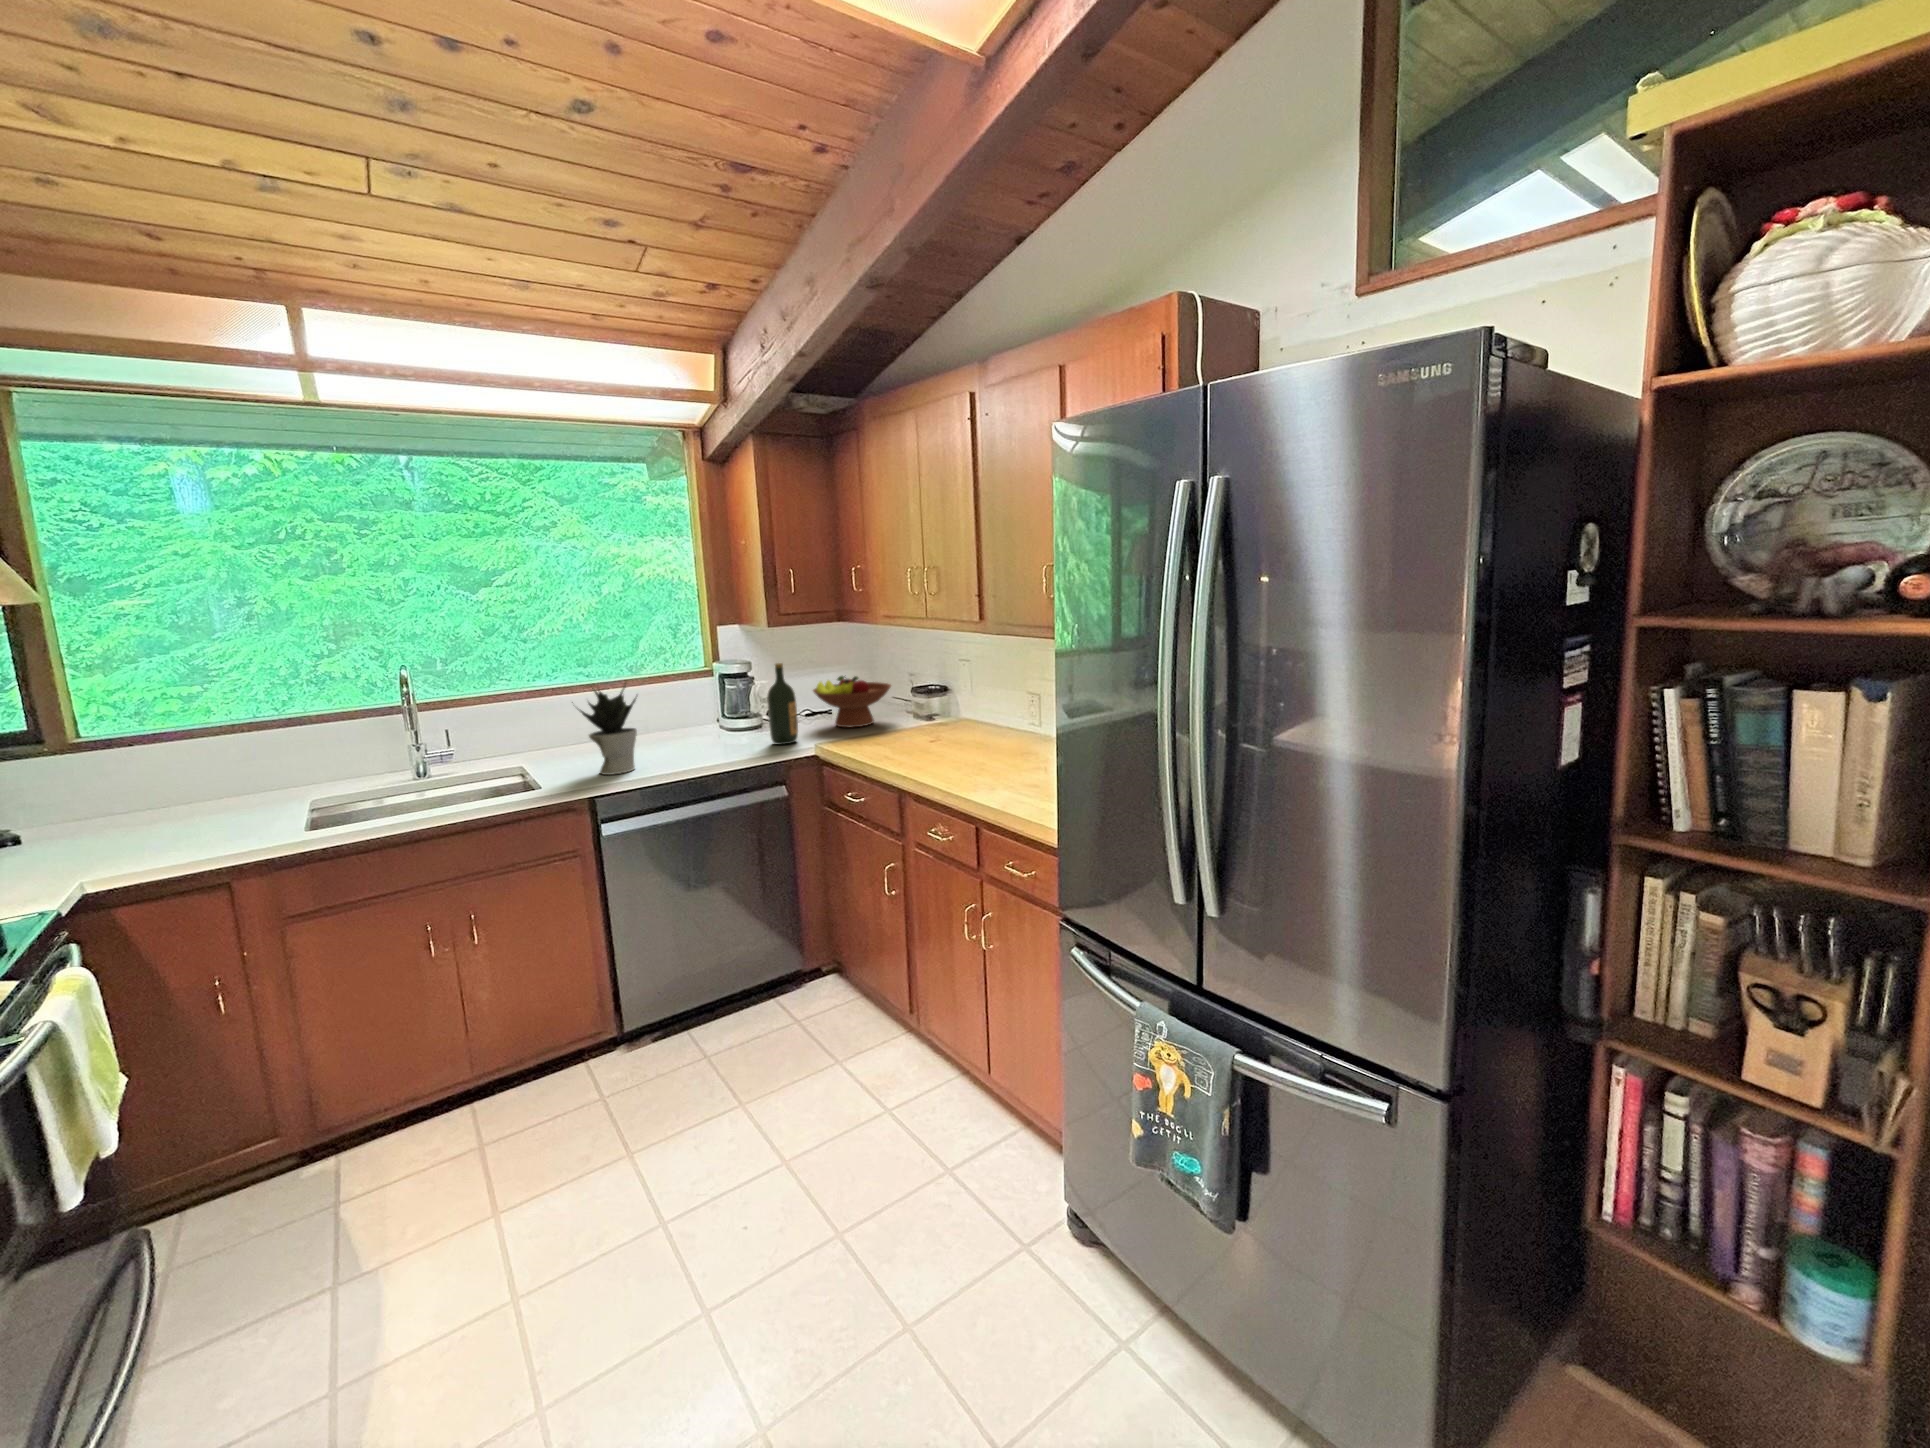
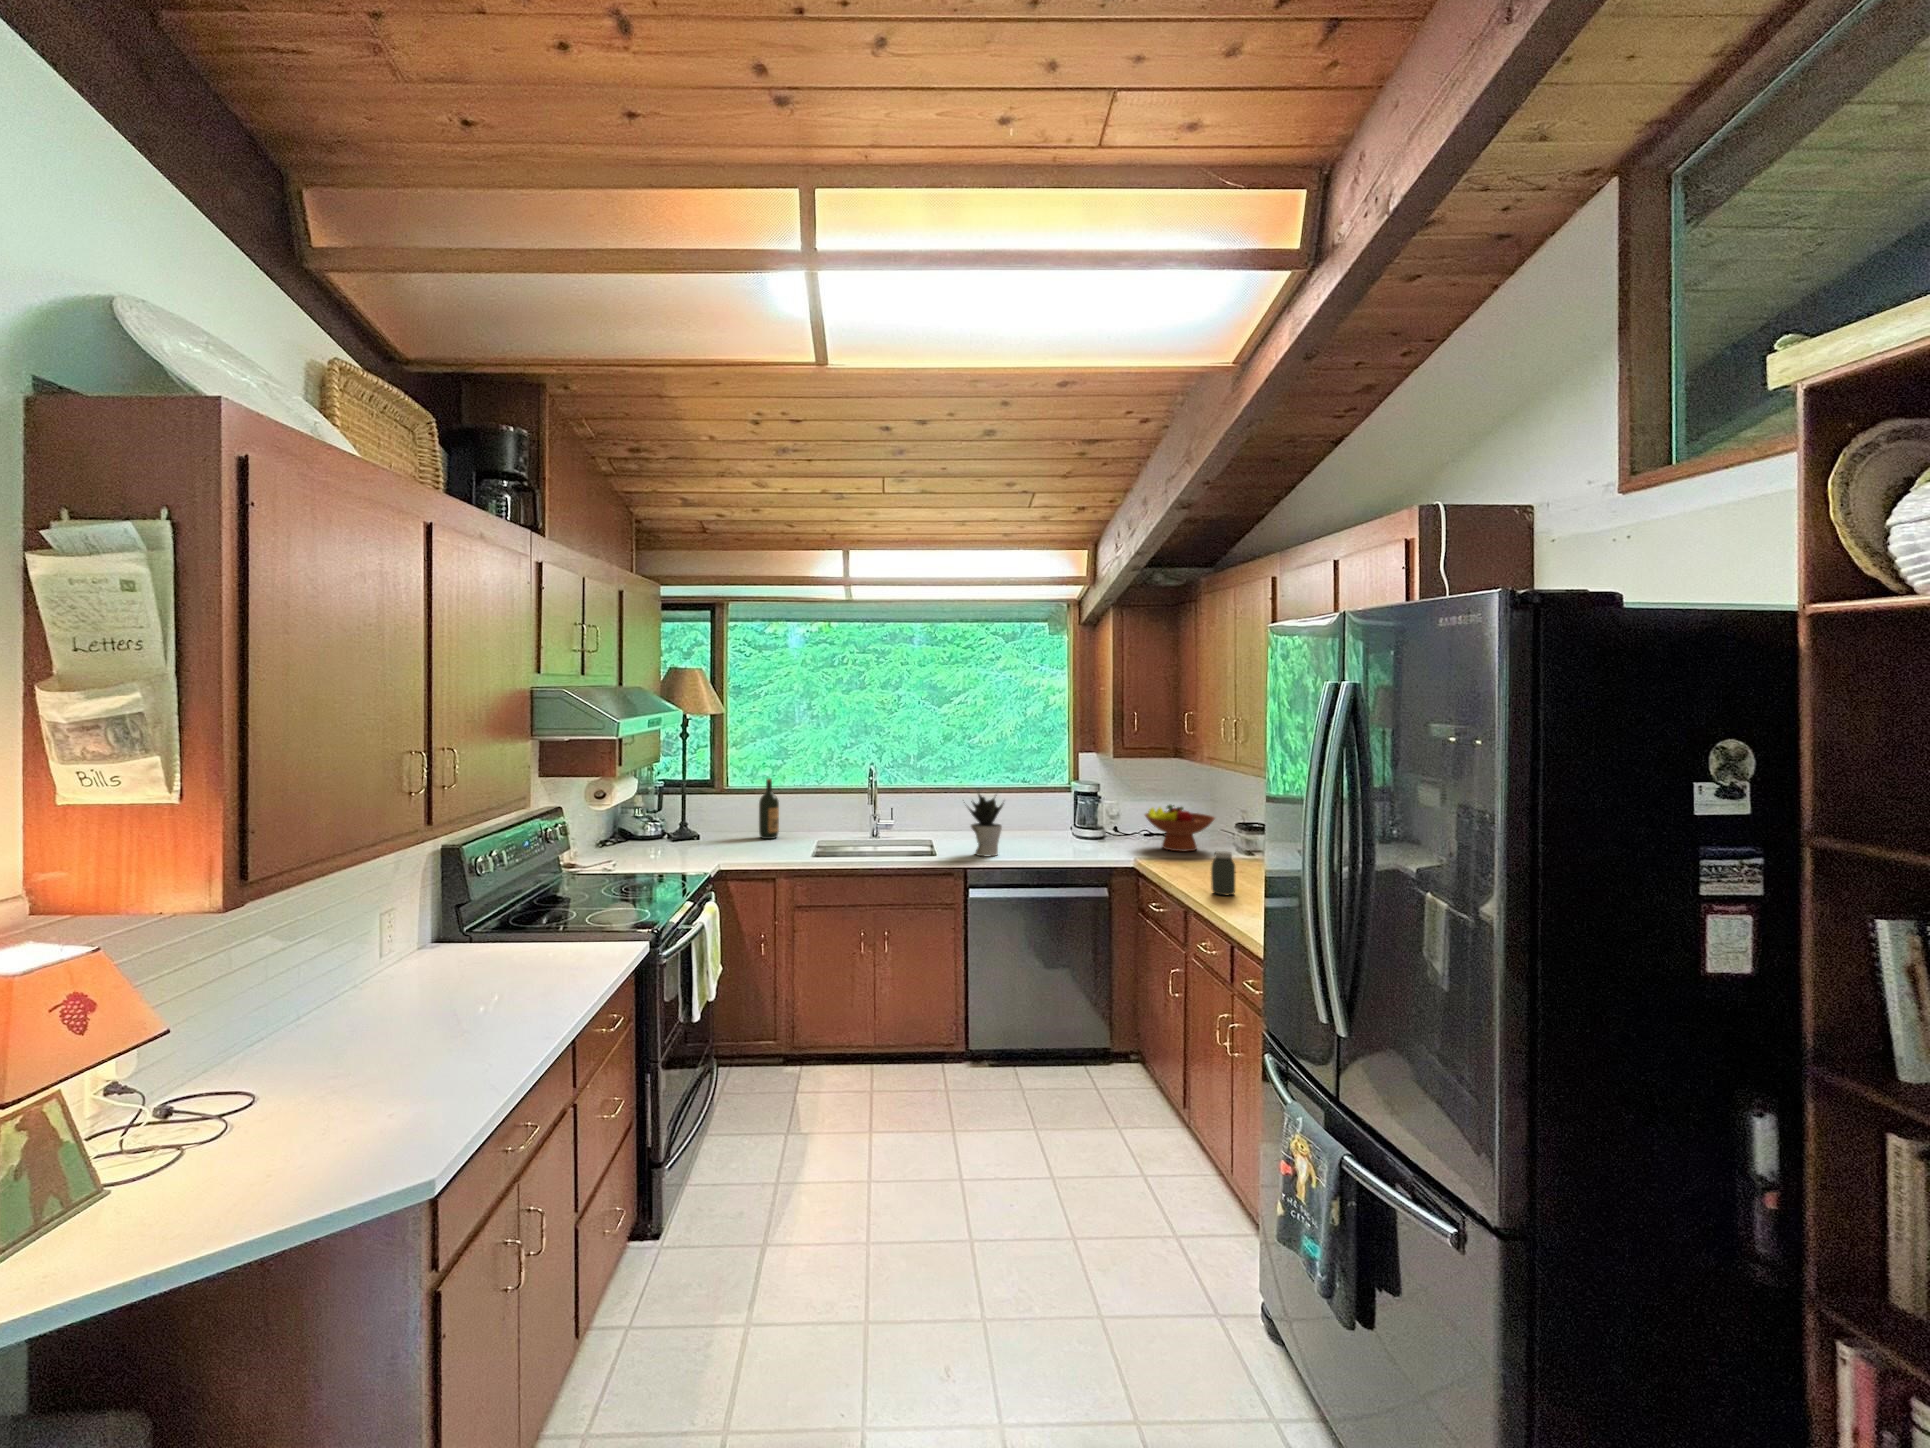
wine bottle: present [767,663,798,745] -> present [759,779,779,839]
jar: none [928,718,956,769] -> present [1211,851,1235,895]

